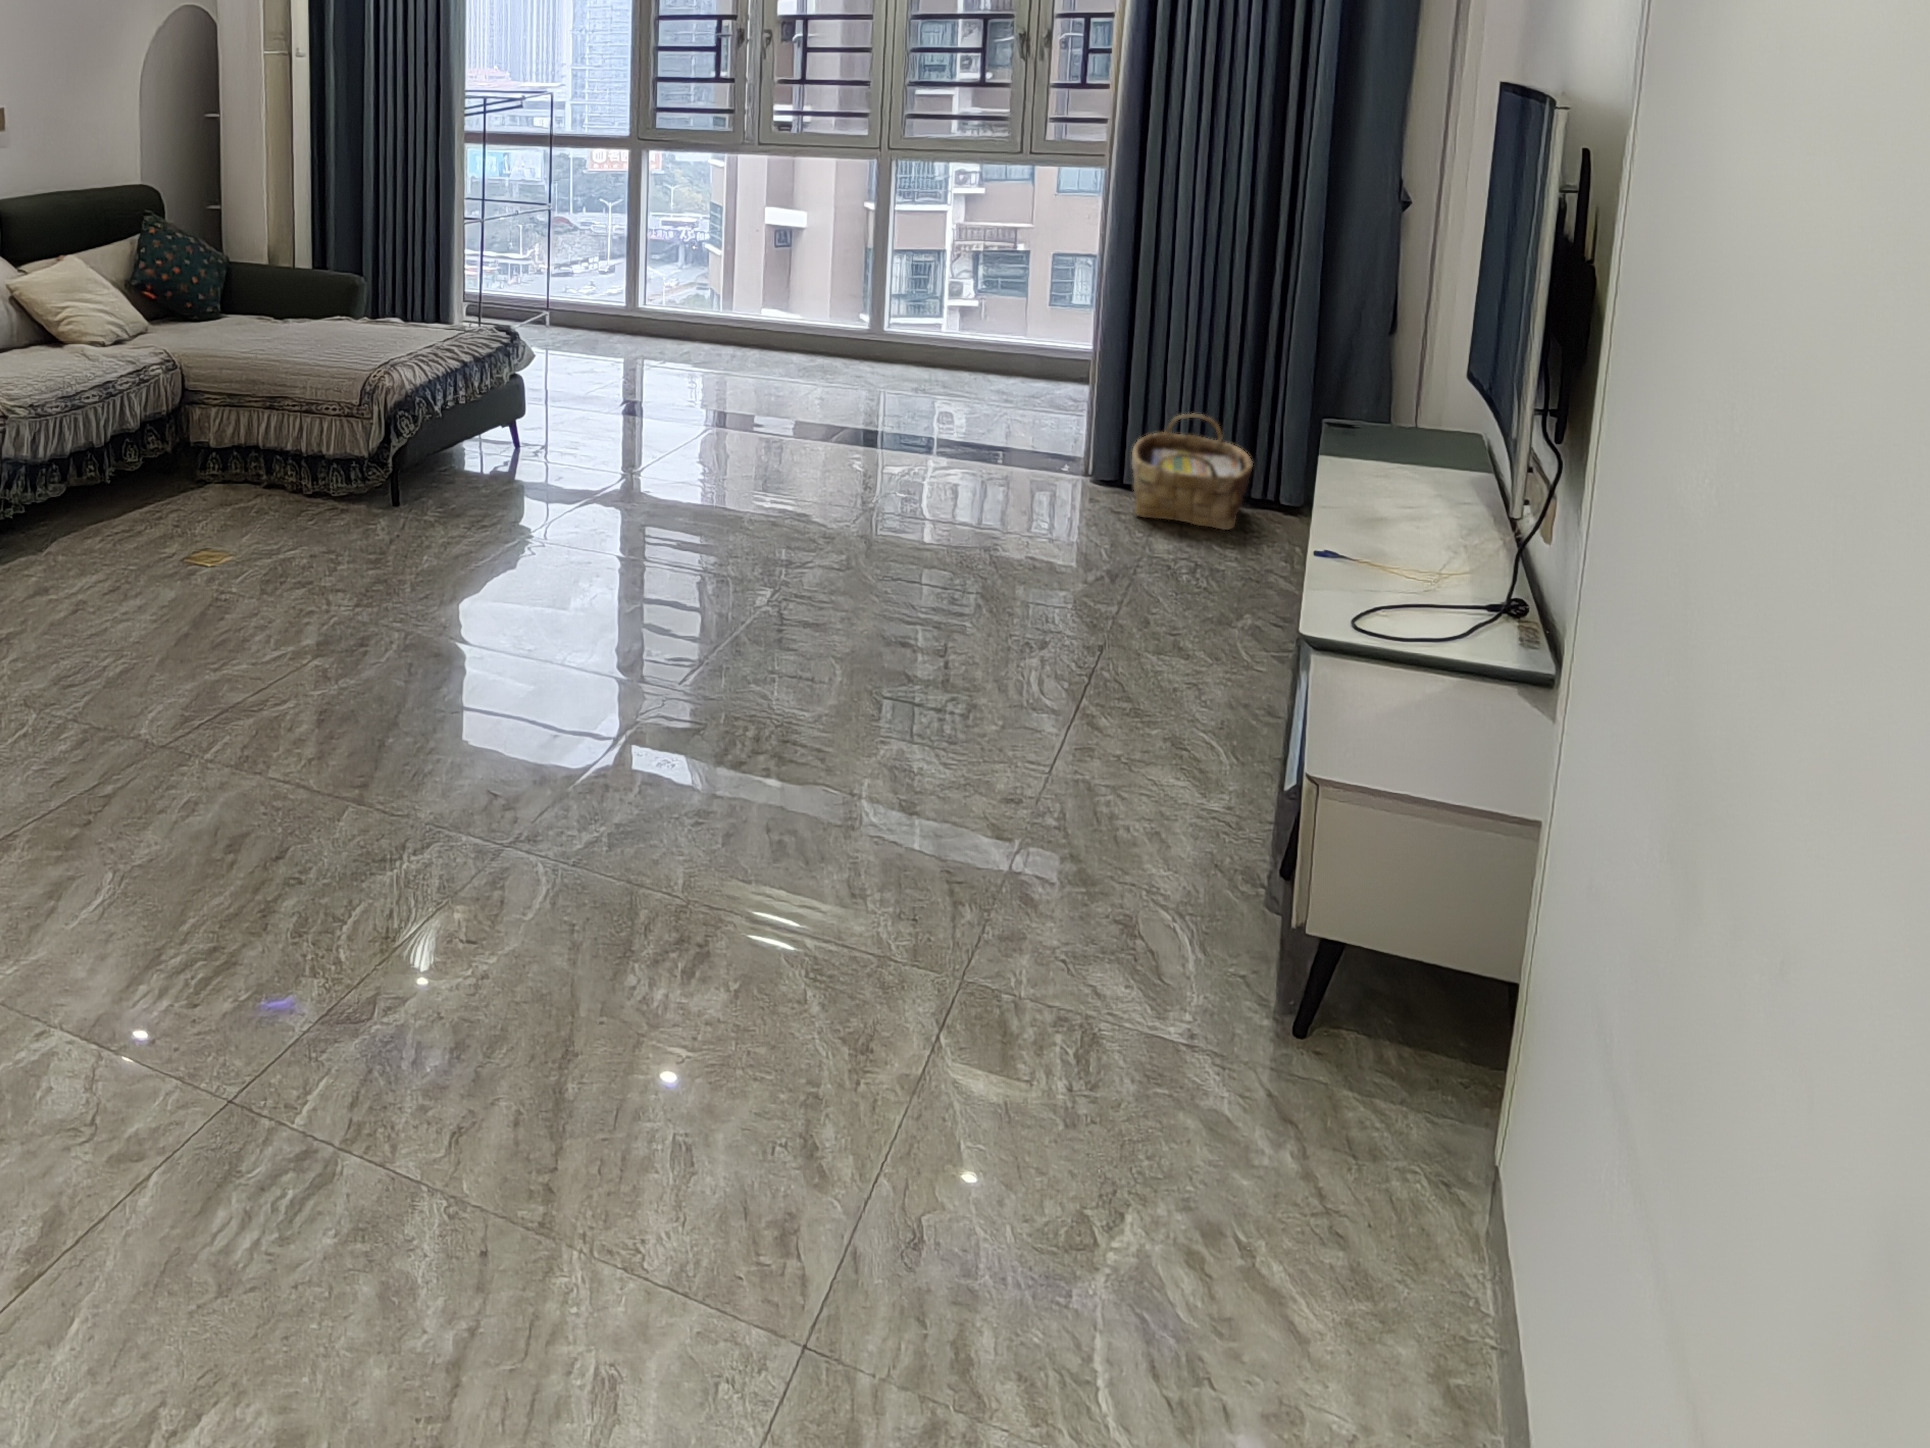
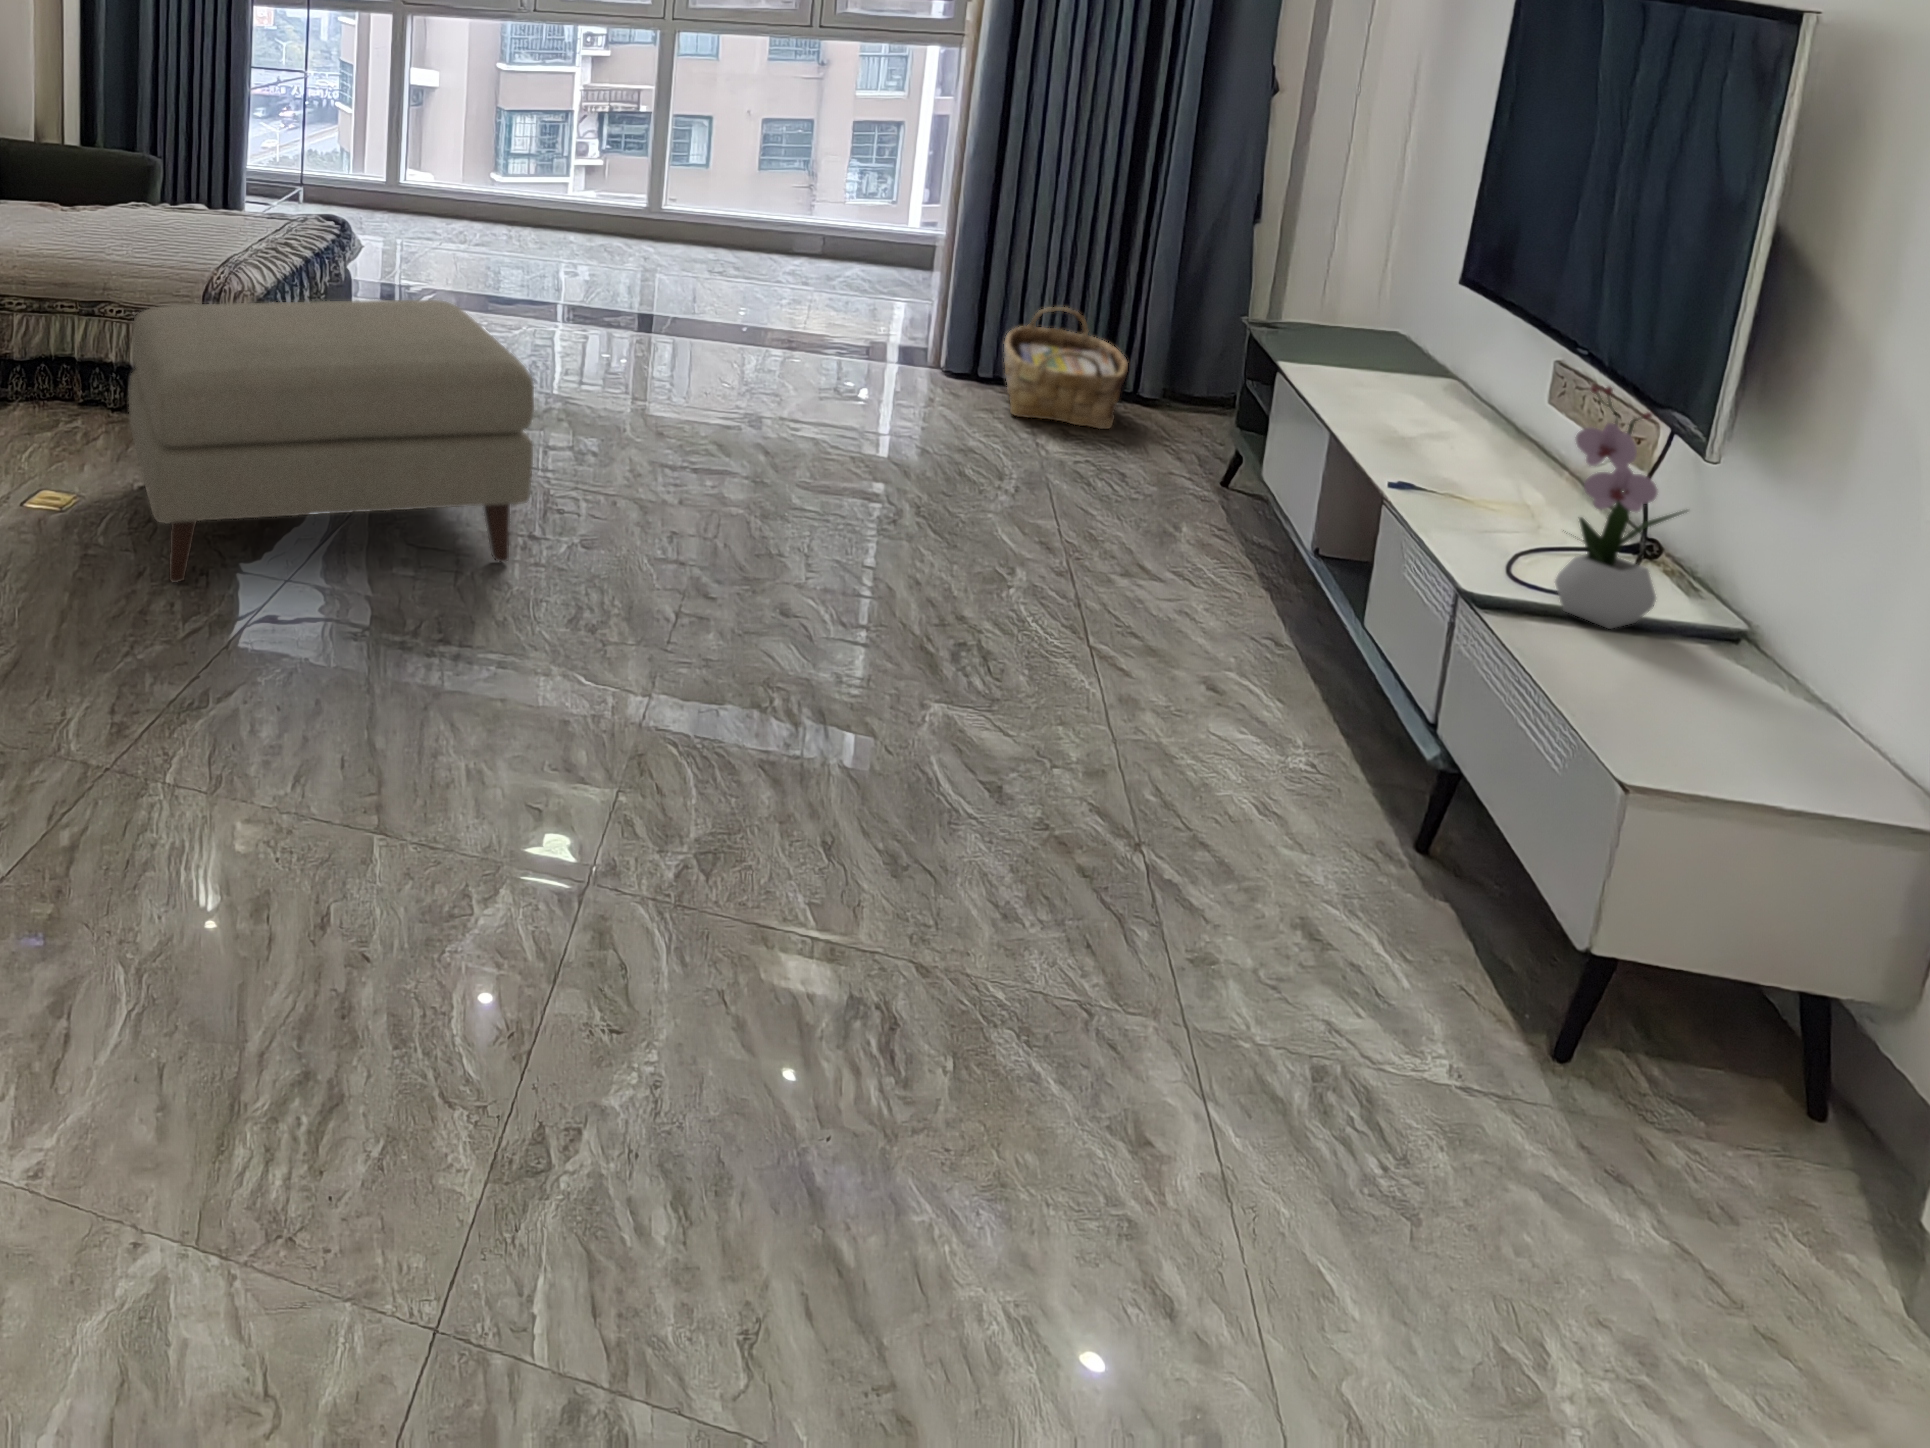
ottoman: none [265,392,598,621] -> present [129,300,534,583]
flower arrangement: none [1387,432,1503,652] -> present [1555,386,1686,629]

